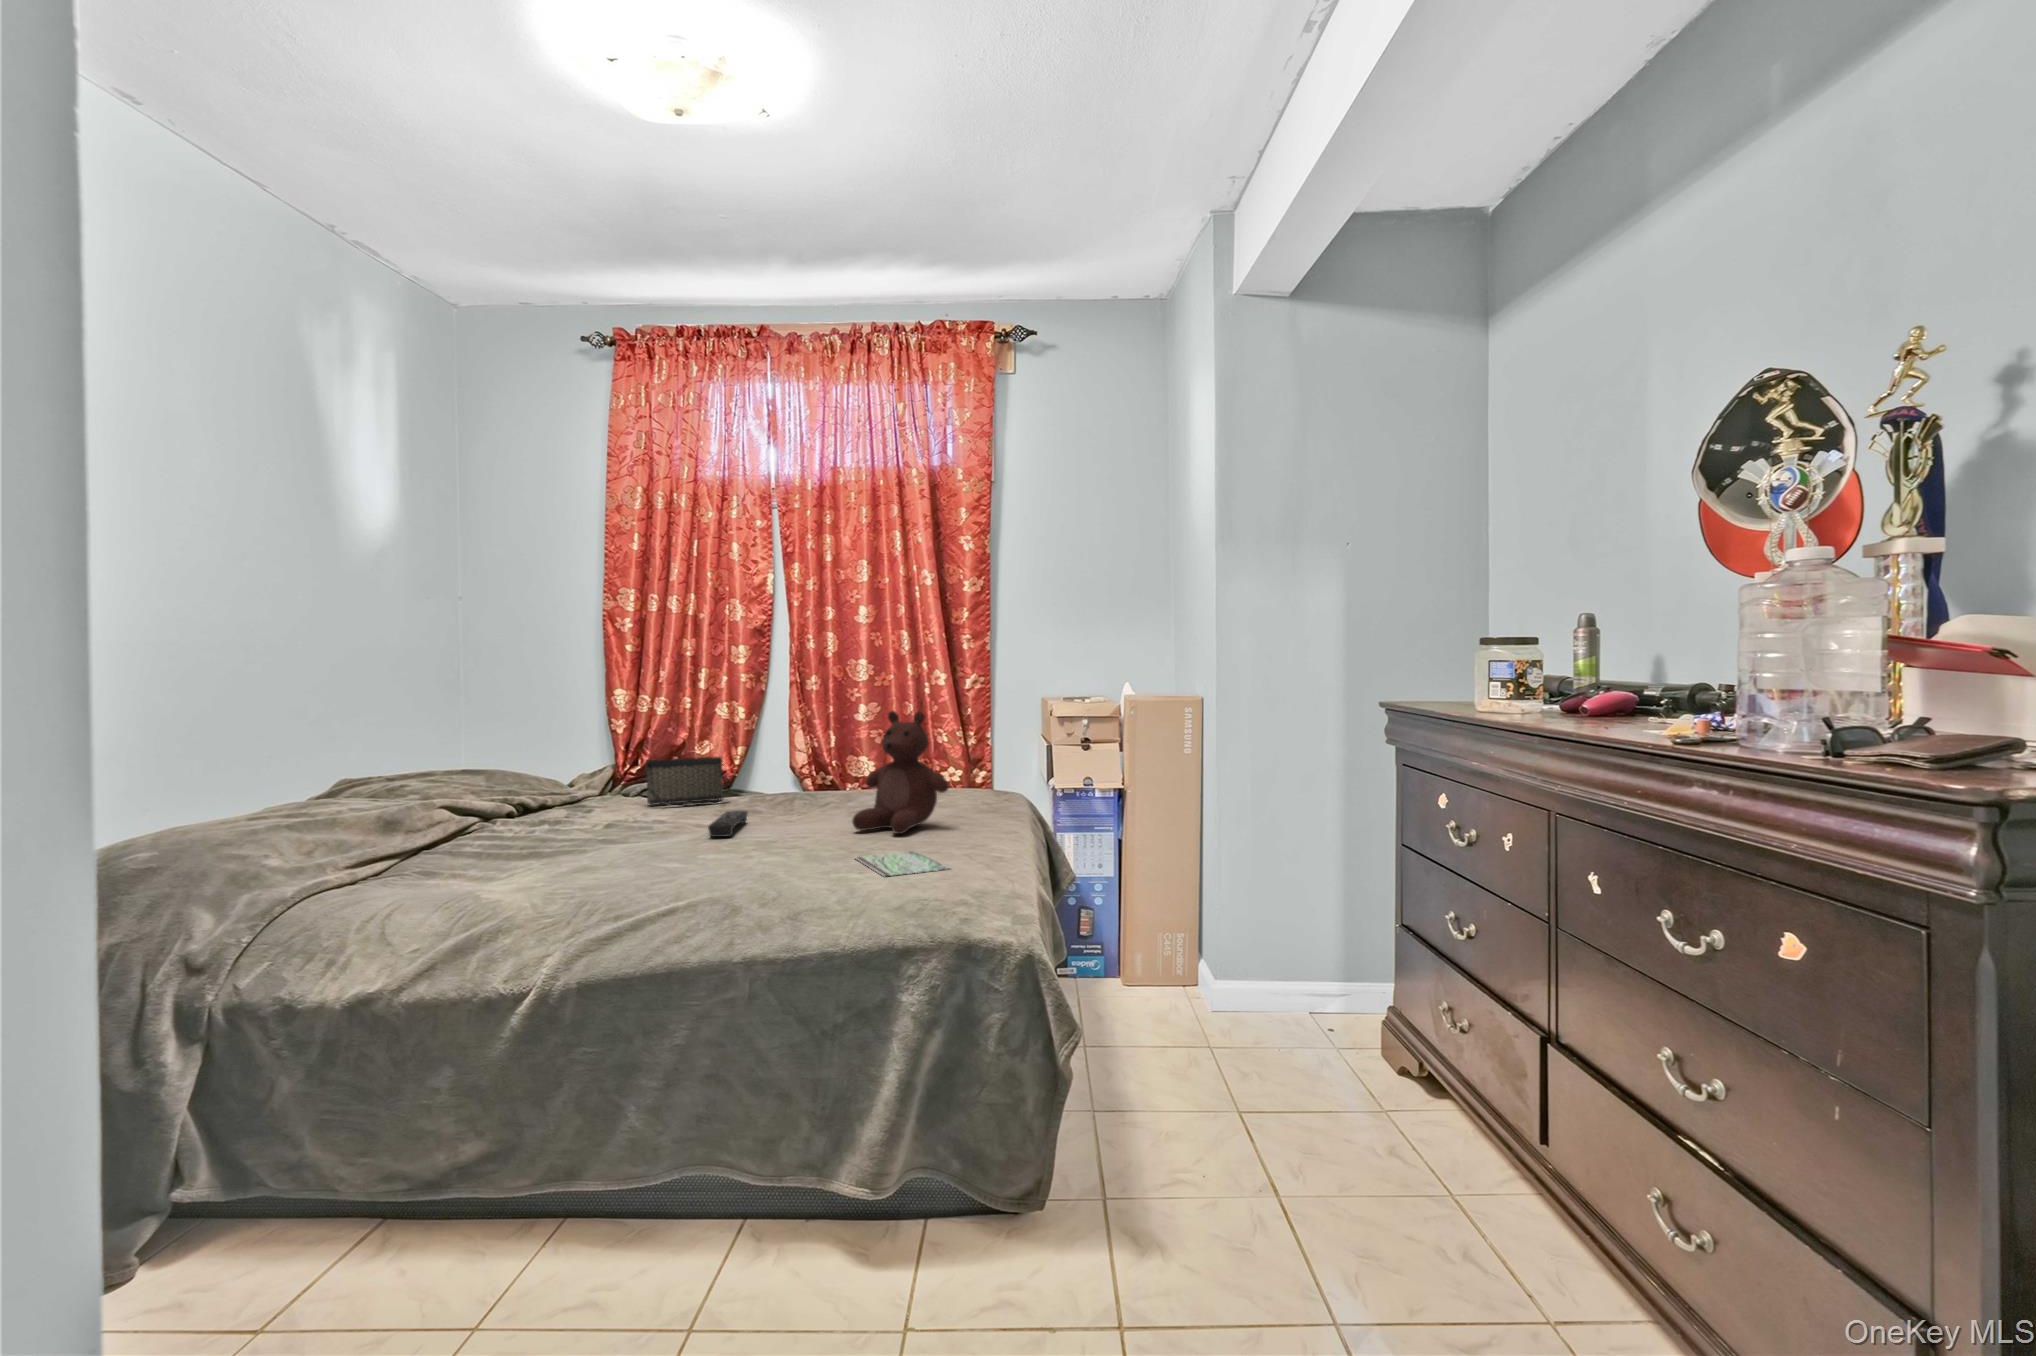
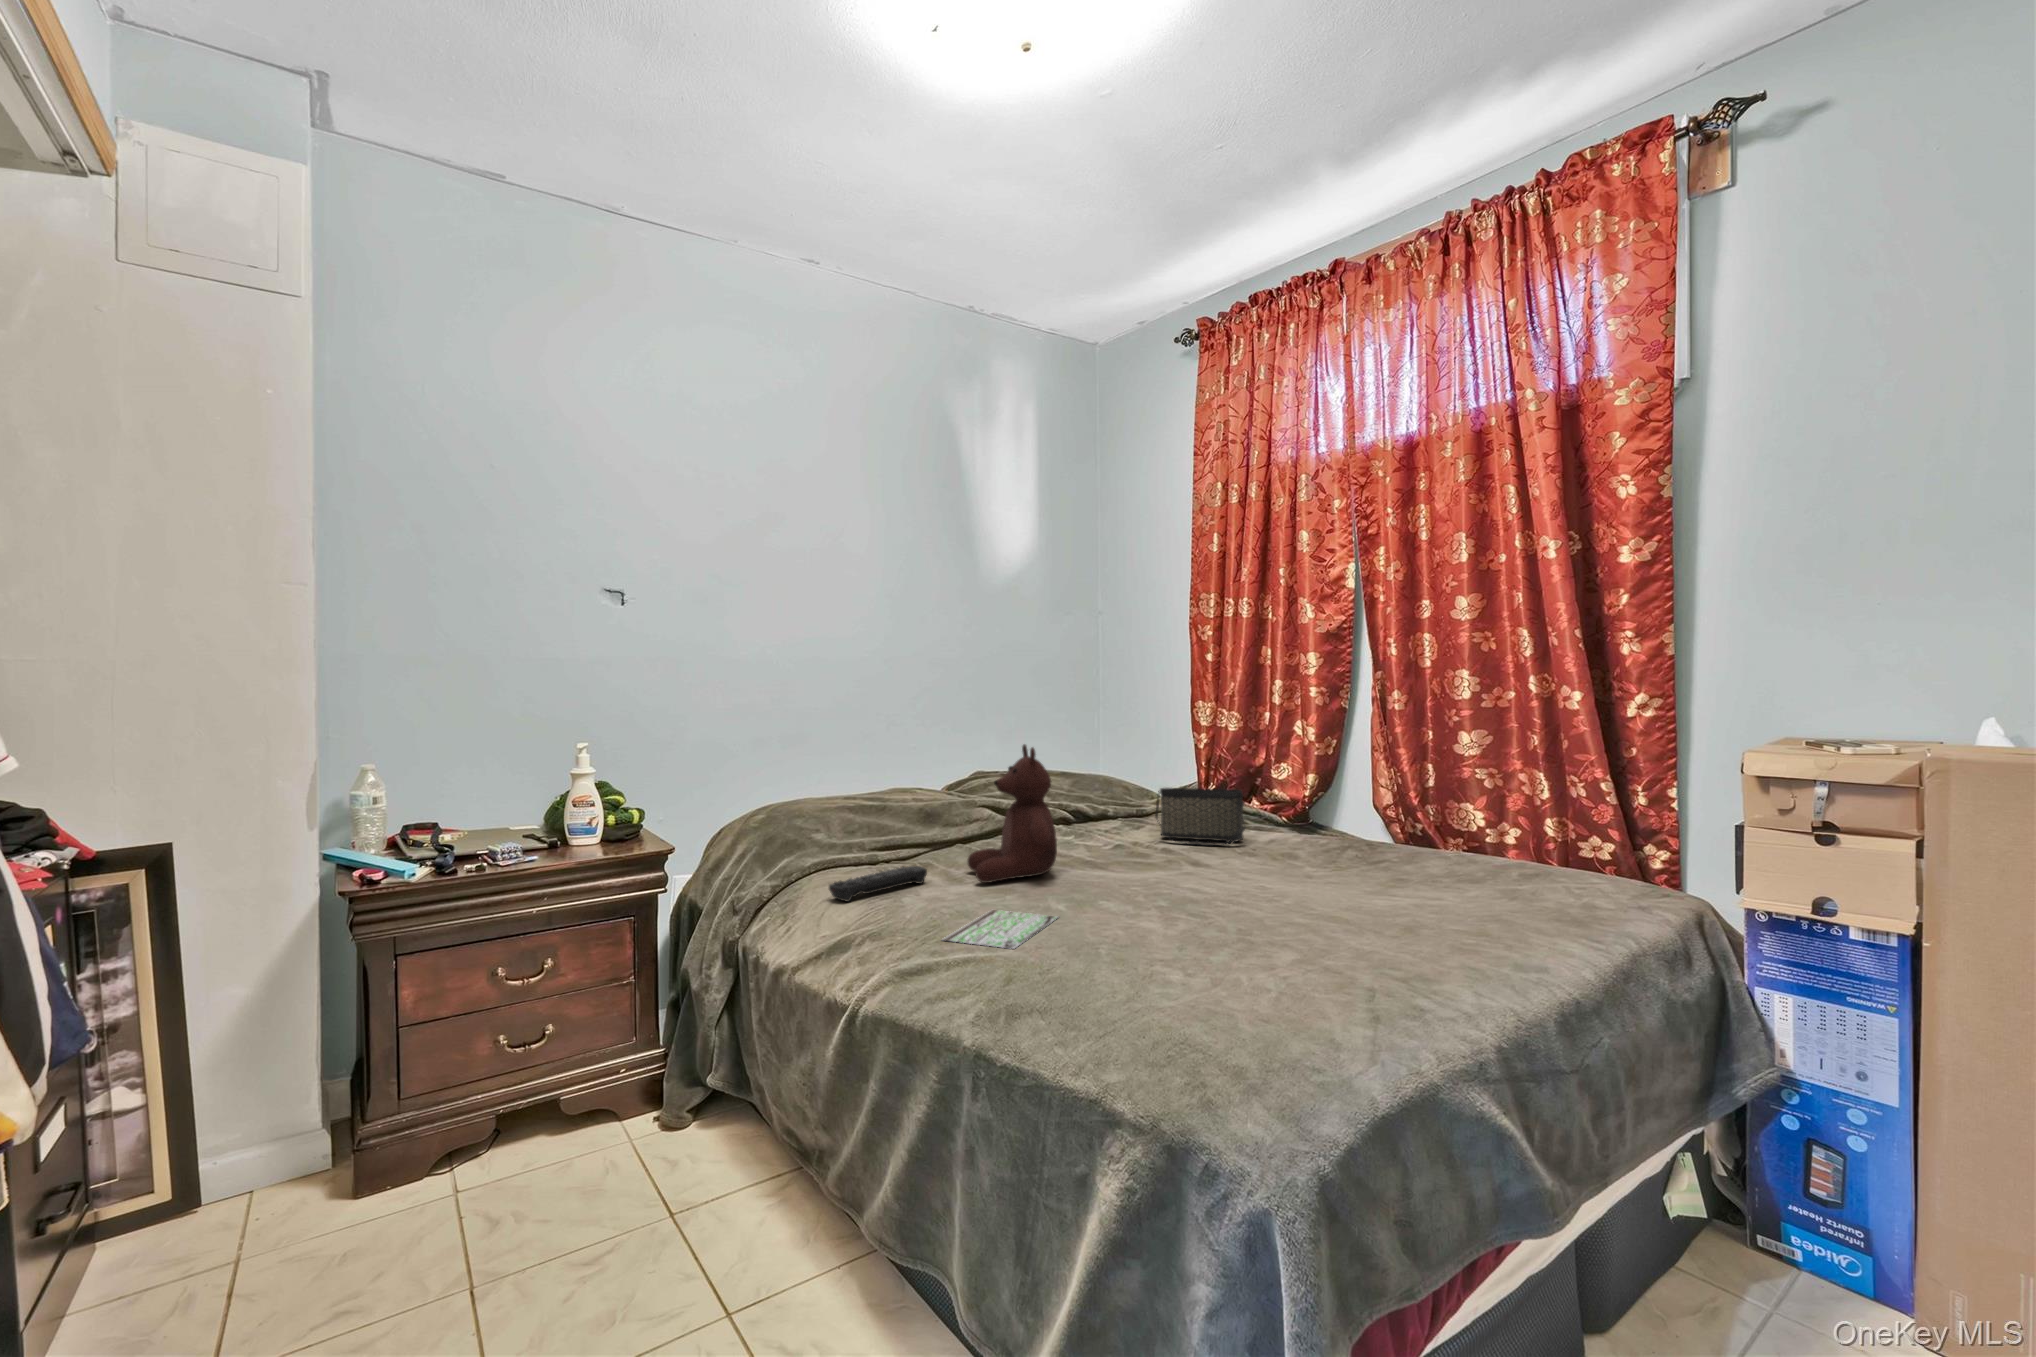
teddy bear: present [852,711,949,834] -> present [968,744,1057,883]
remote control: present [708,810,748,837] -> present [829,866,927,902]
book: present [856,851,948,876] -> present [943,910,1057,949]

